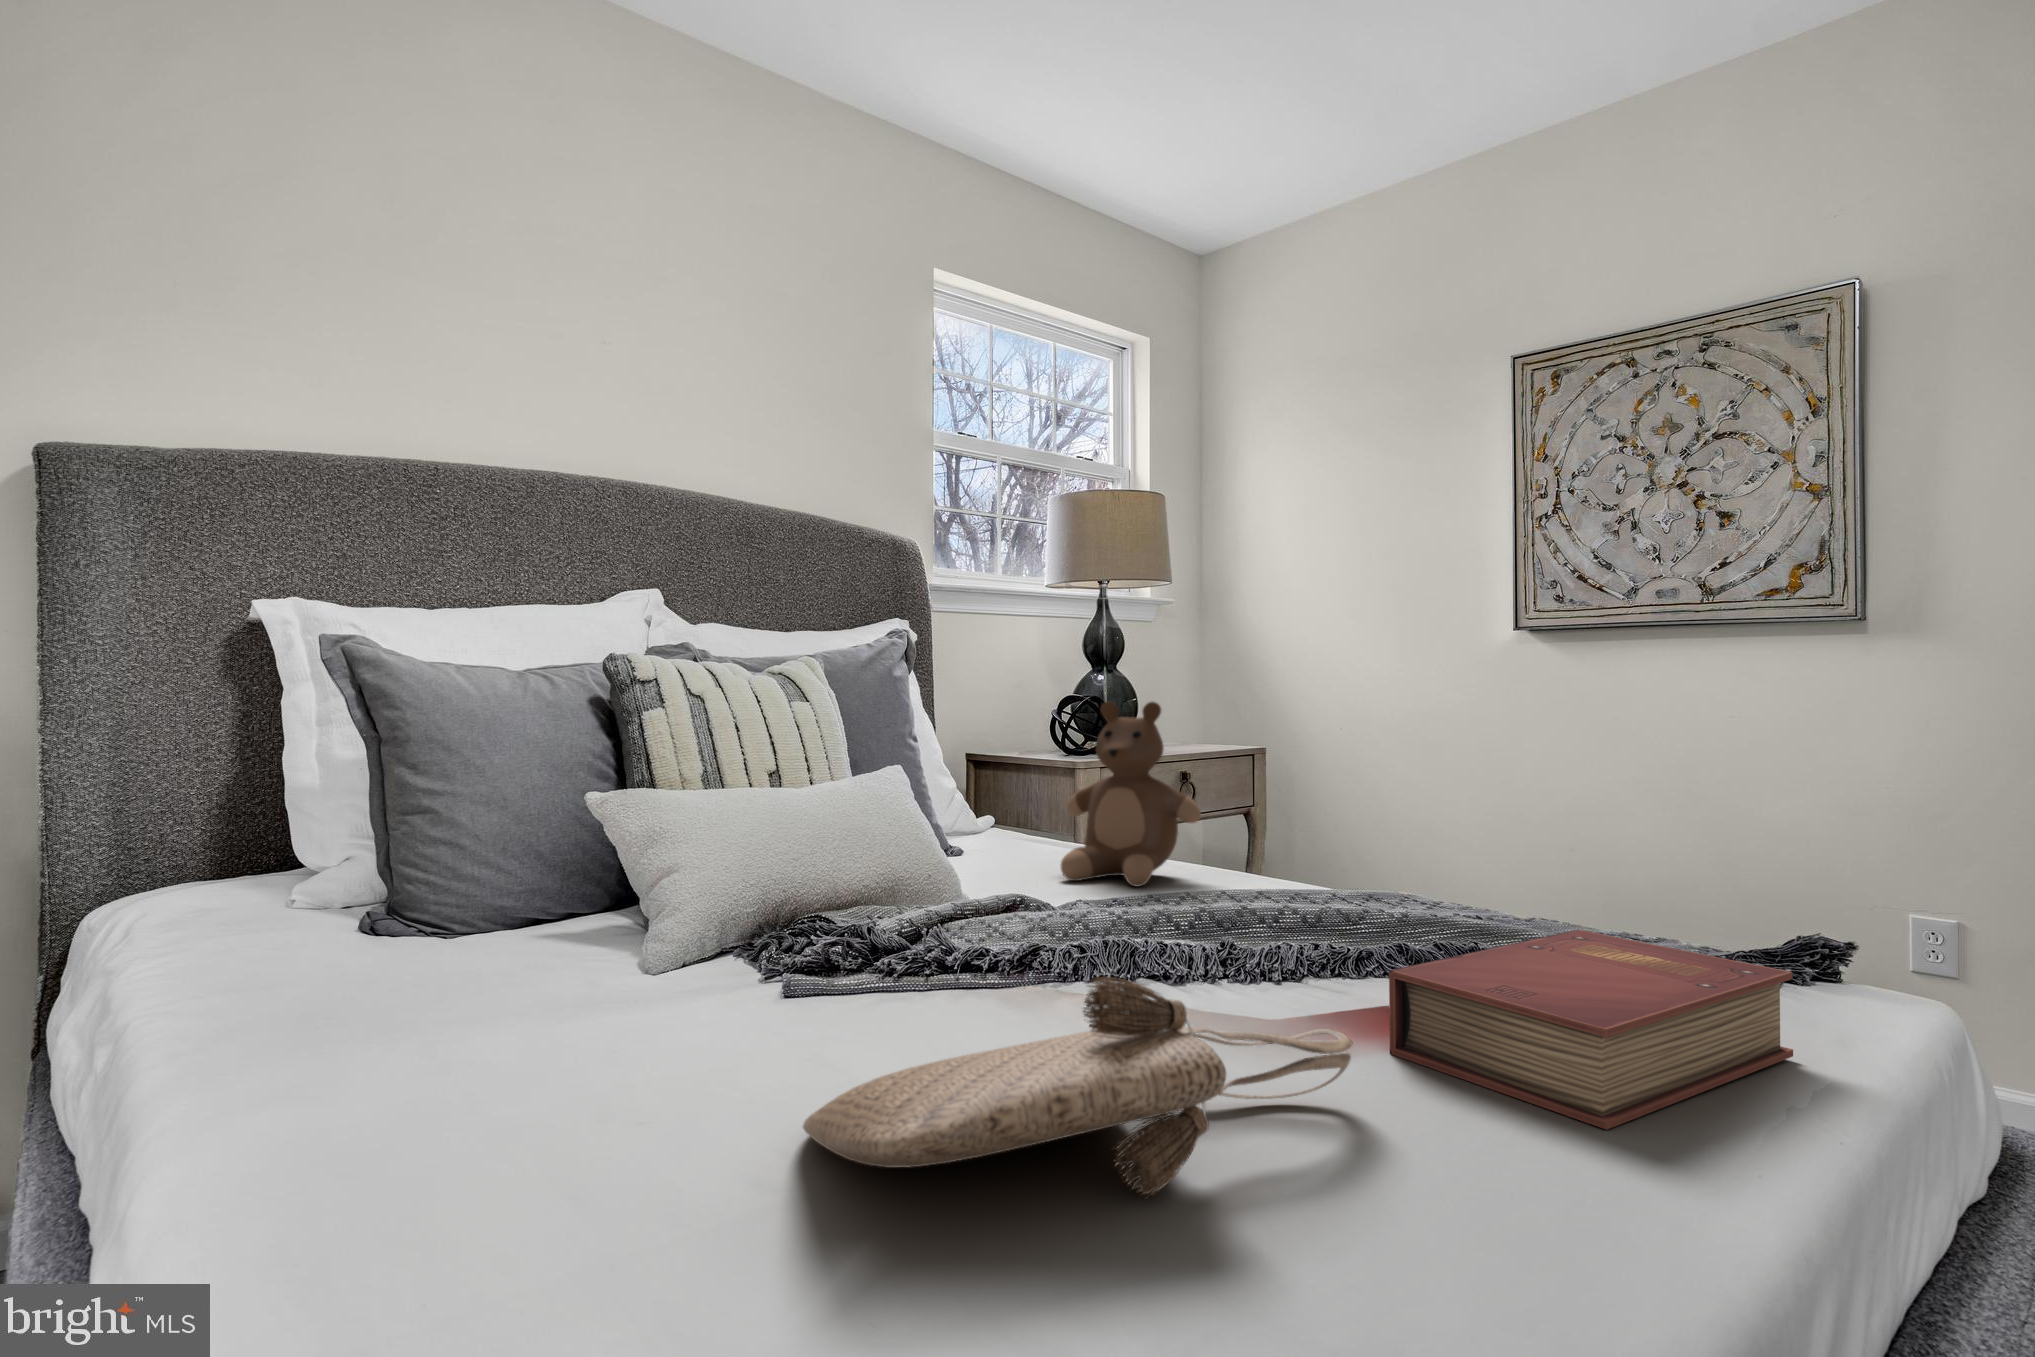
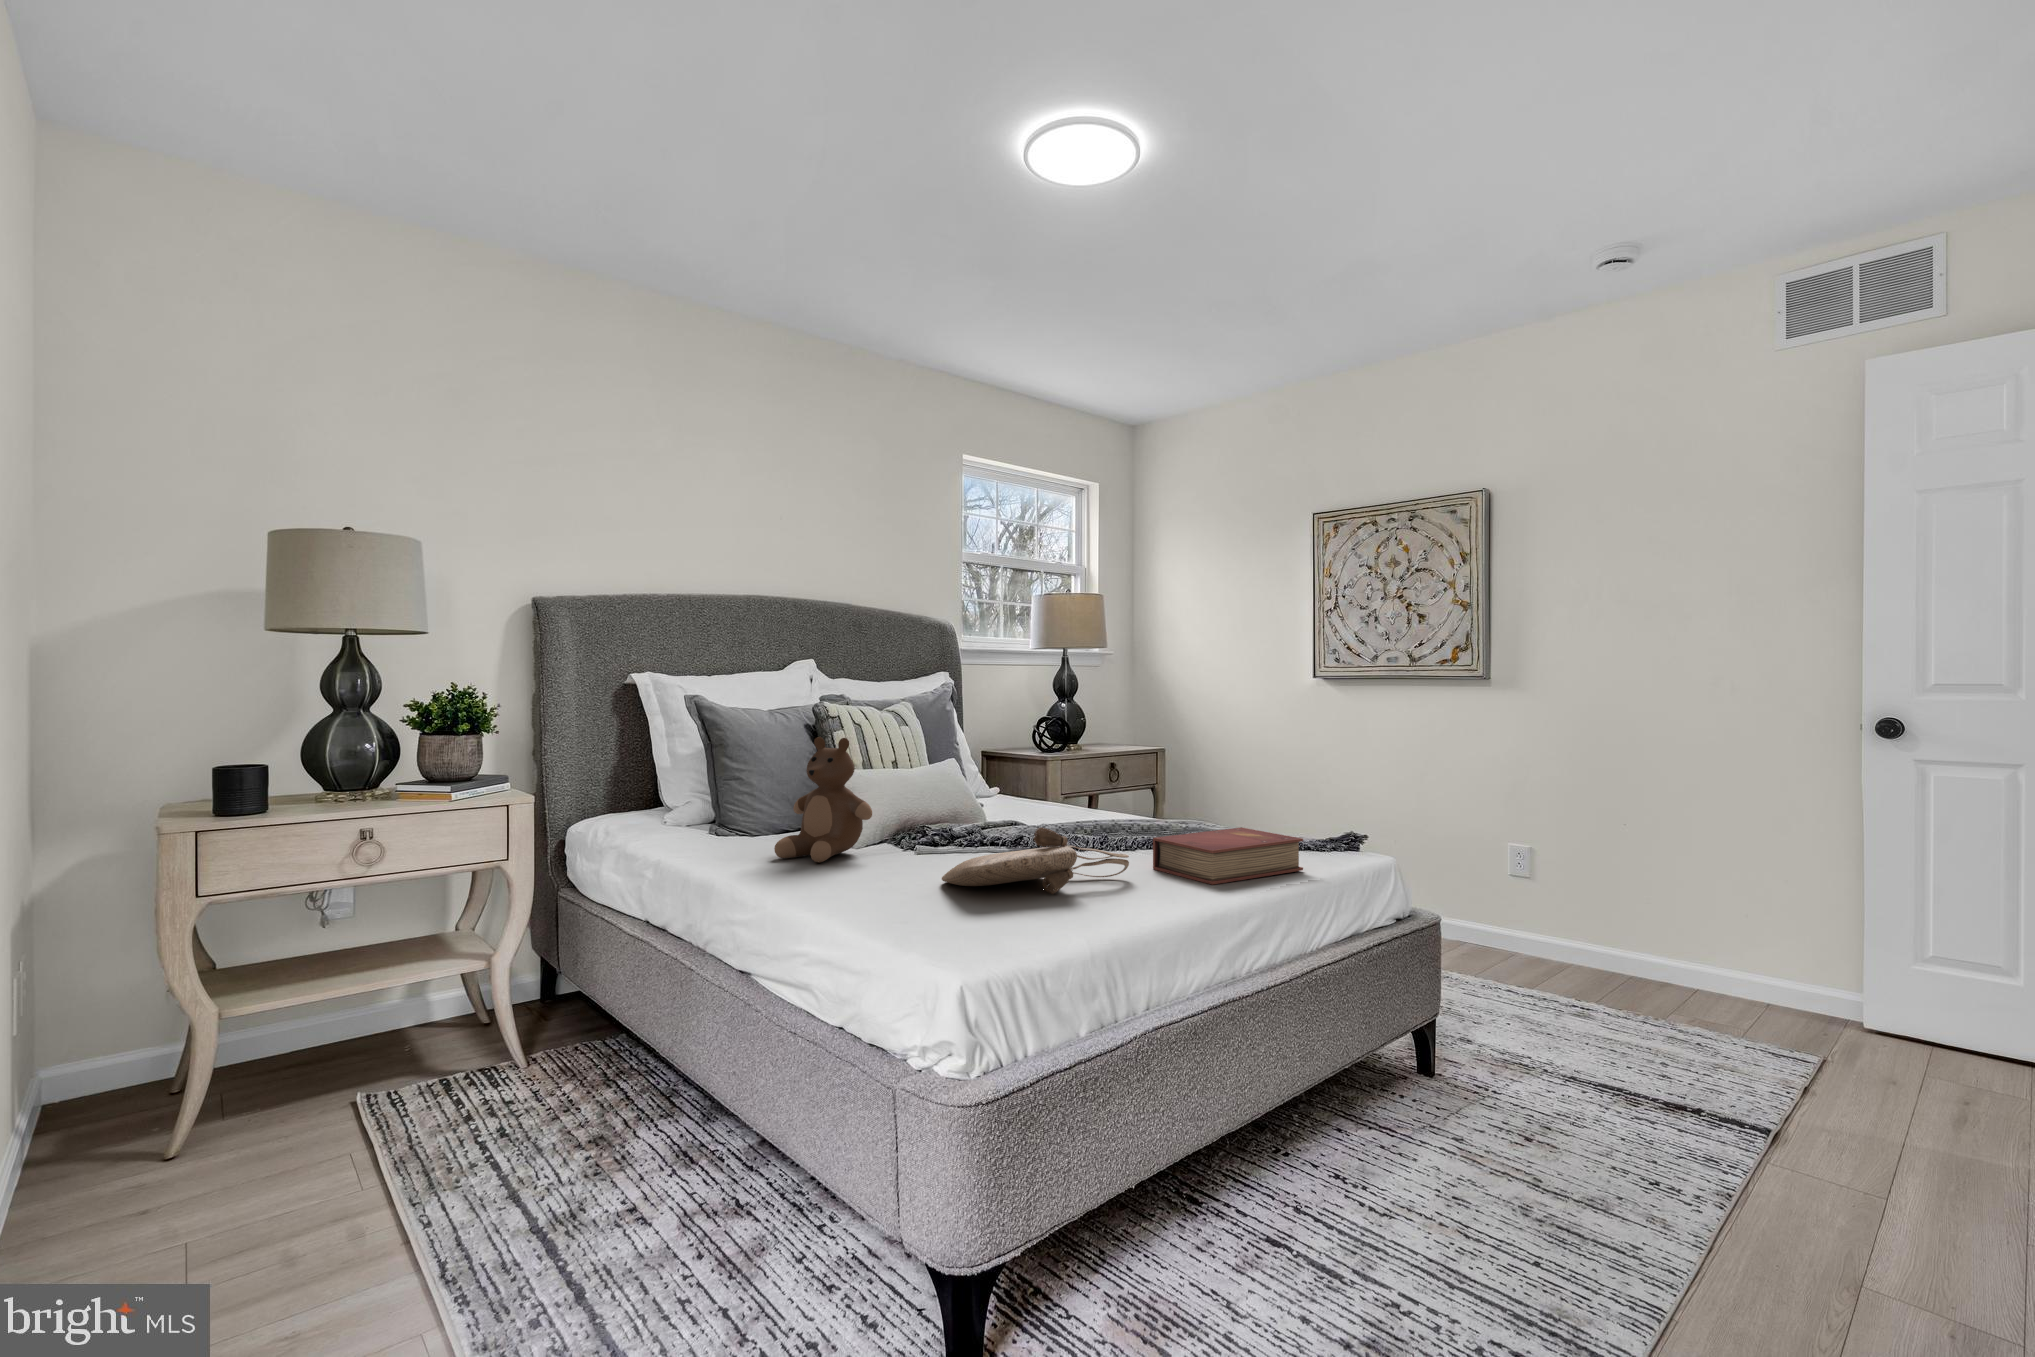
teddy bear: present [1061,701,1201,887] -> present [774,737,872,862]

